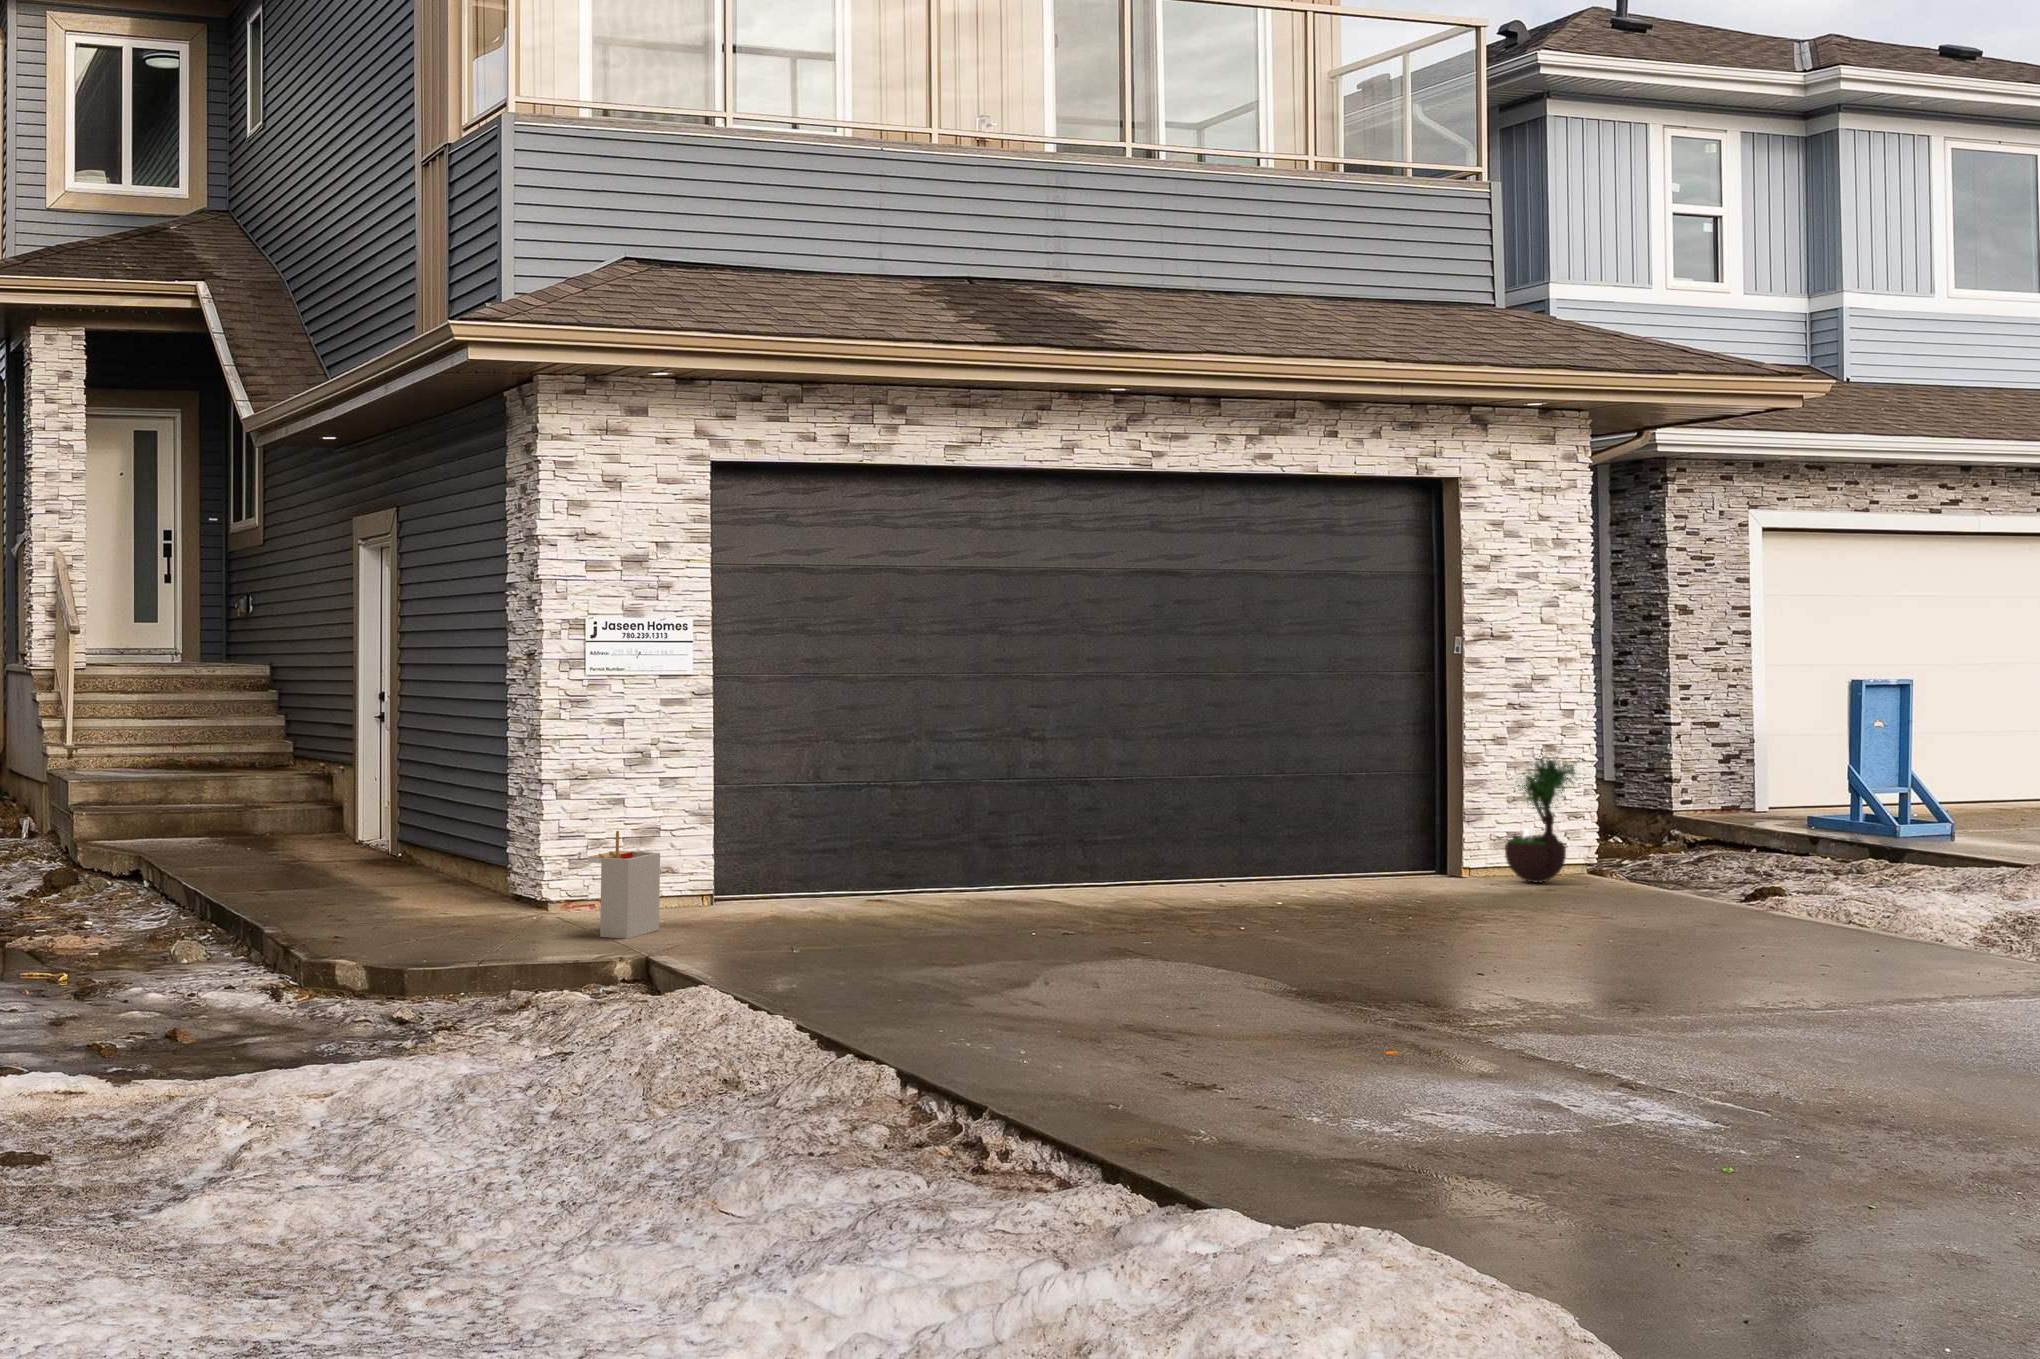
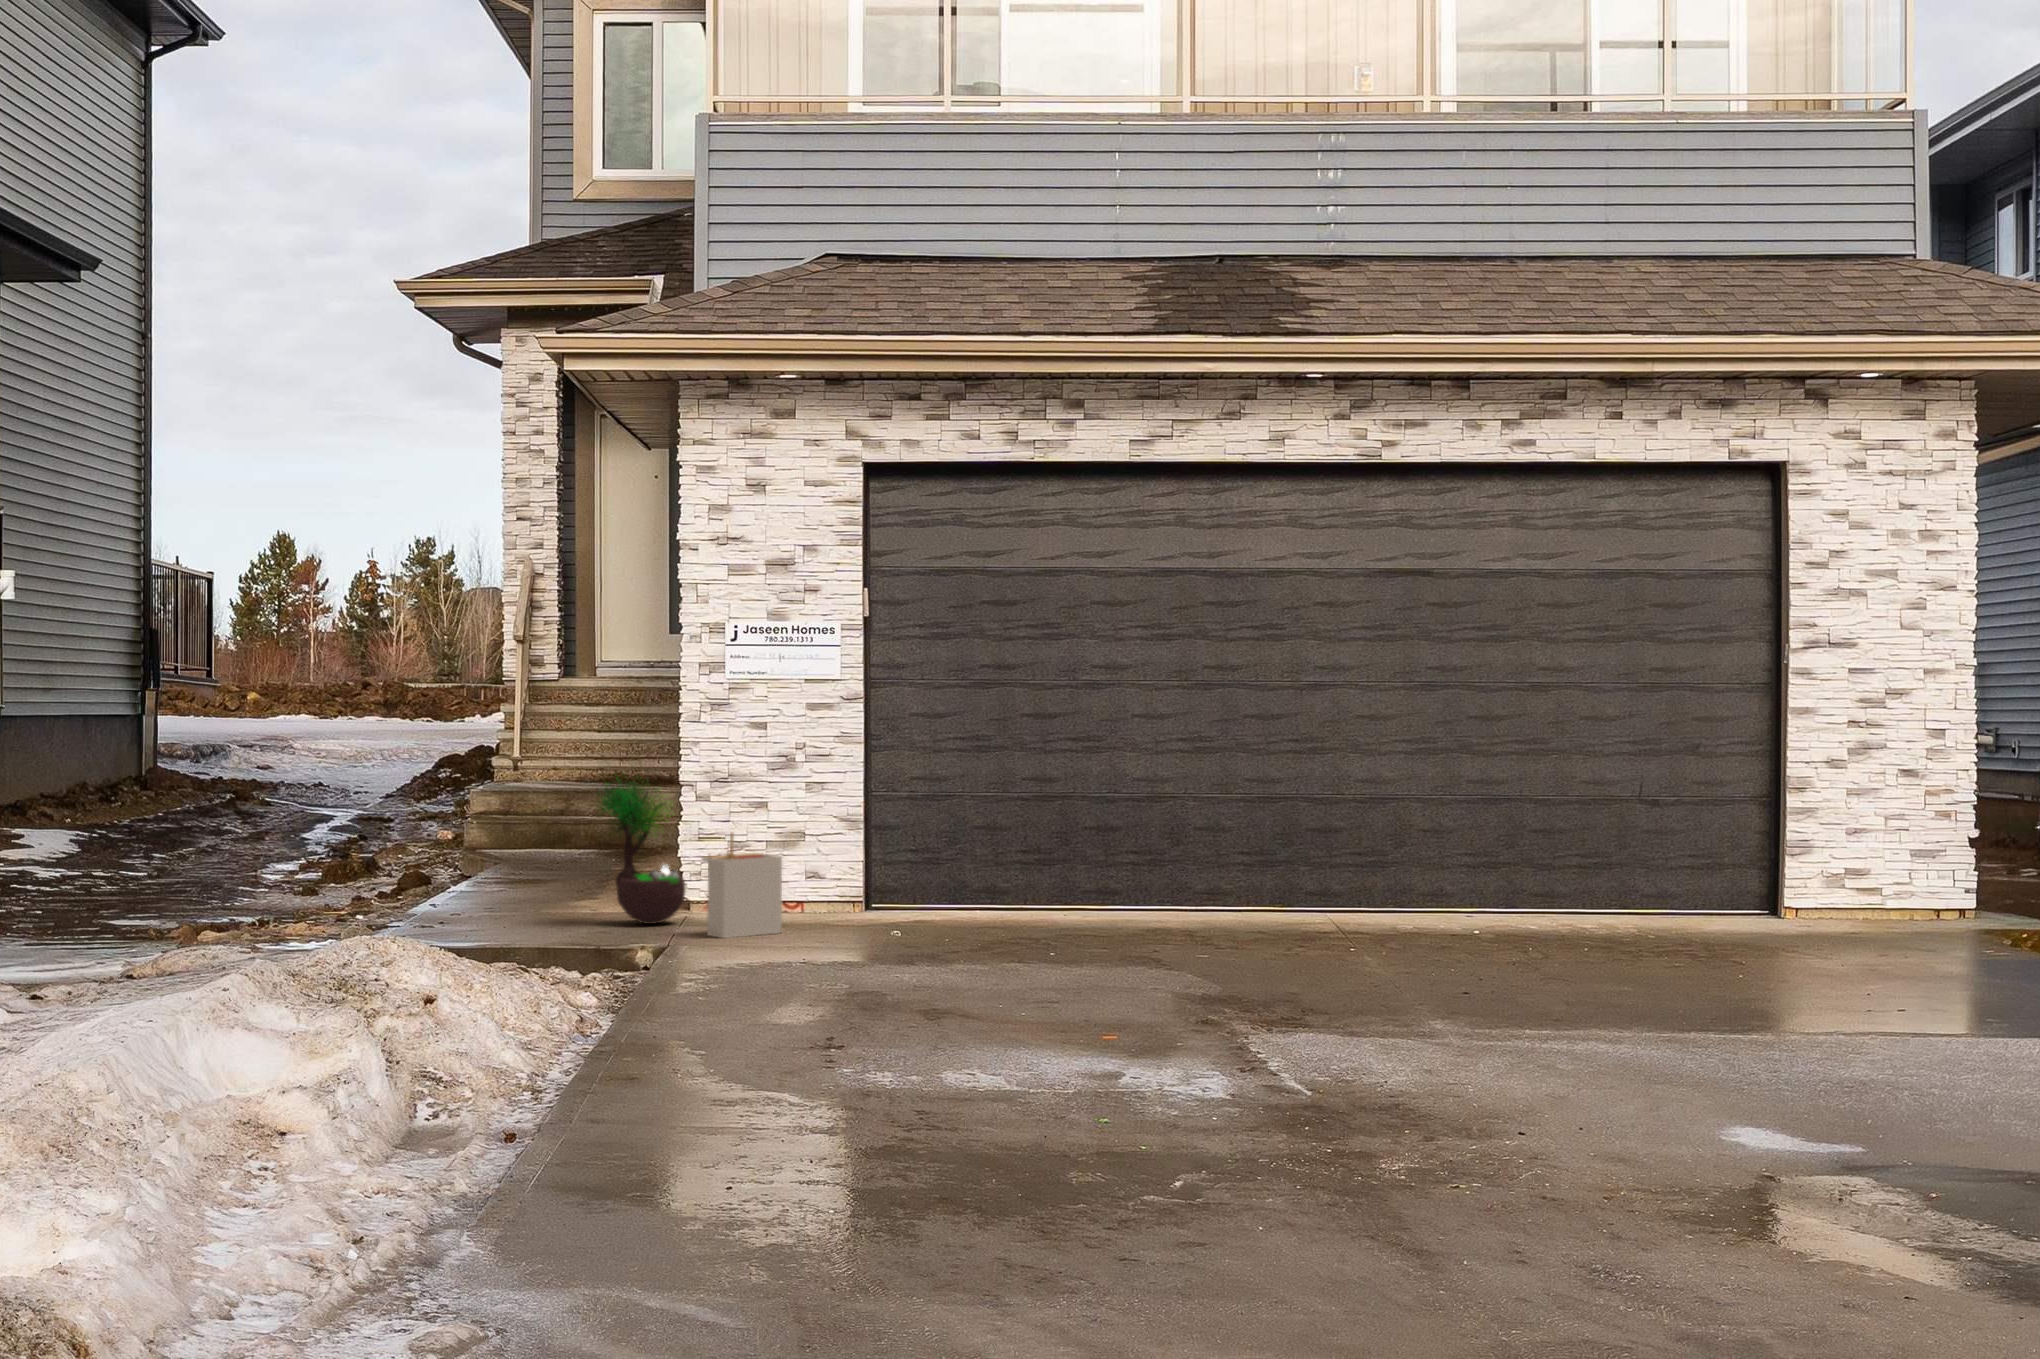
potted tree: present [1505,754,1584,883] -> present [599,775,686,924]

